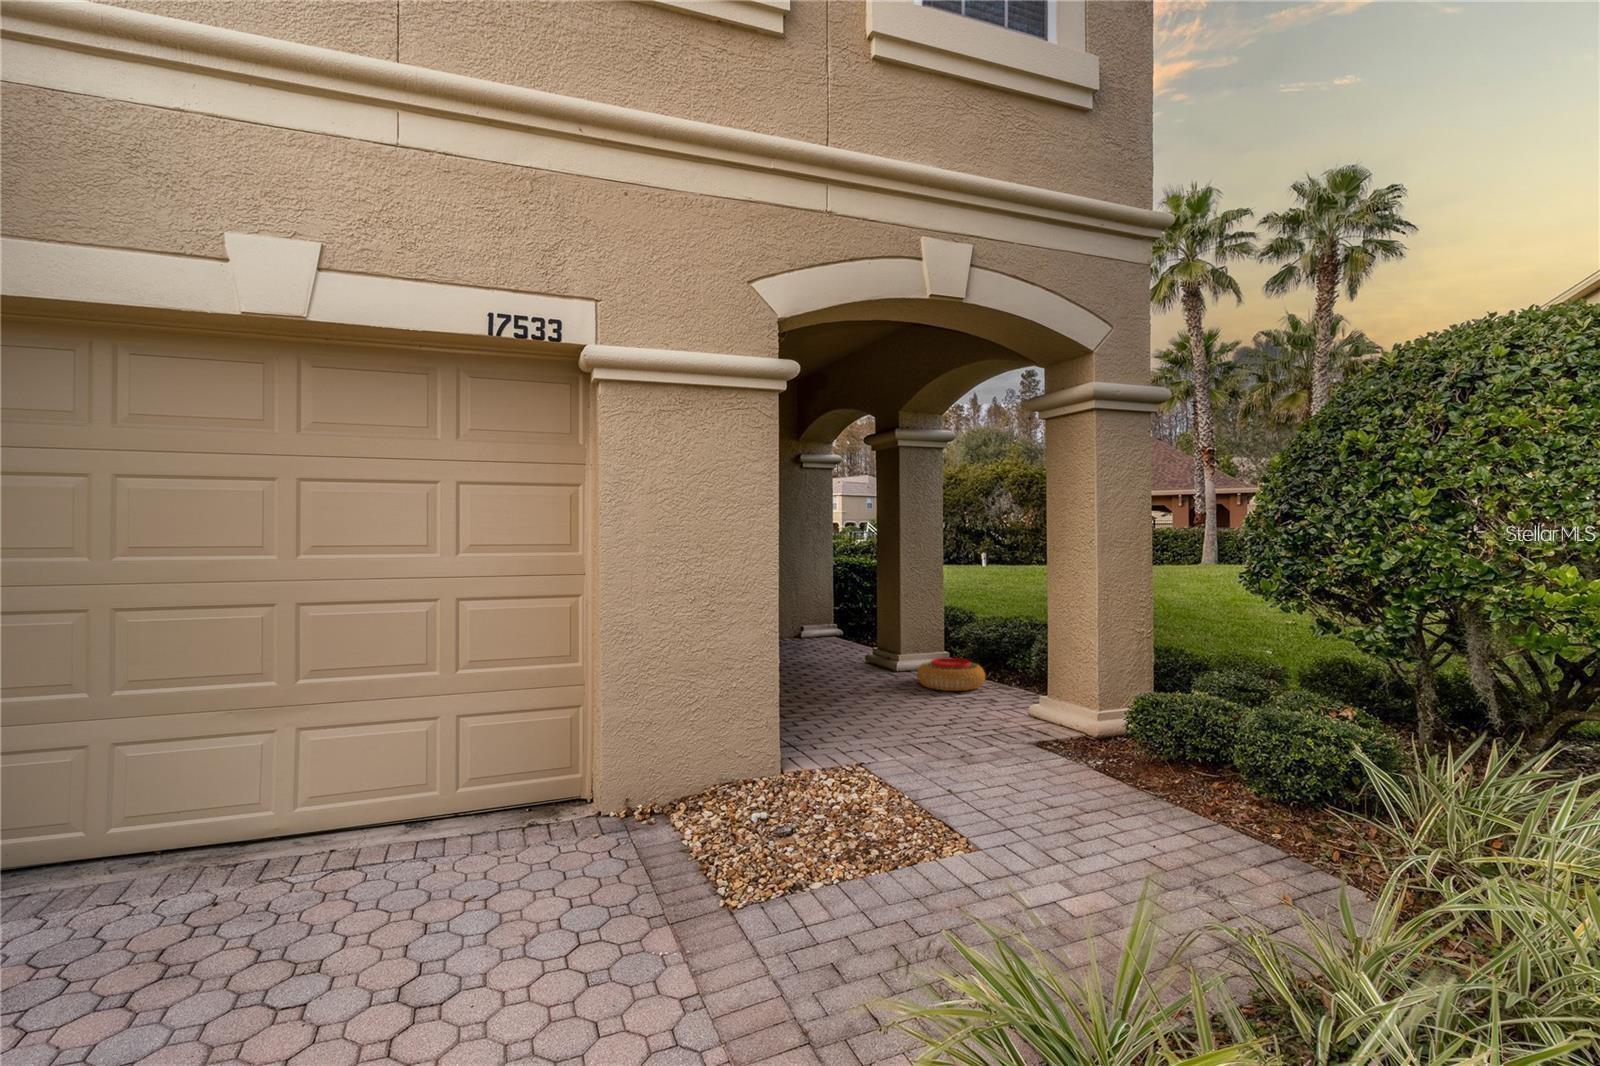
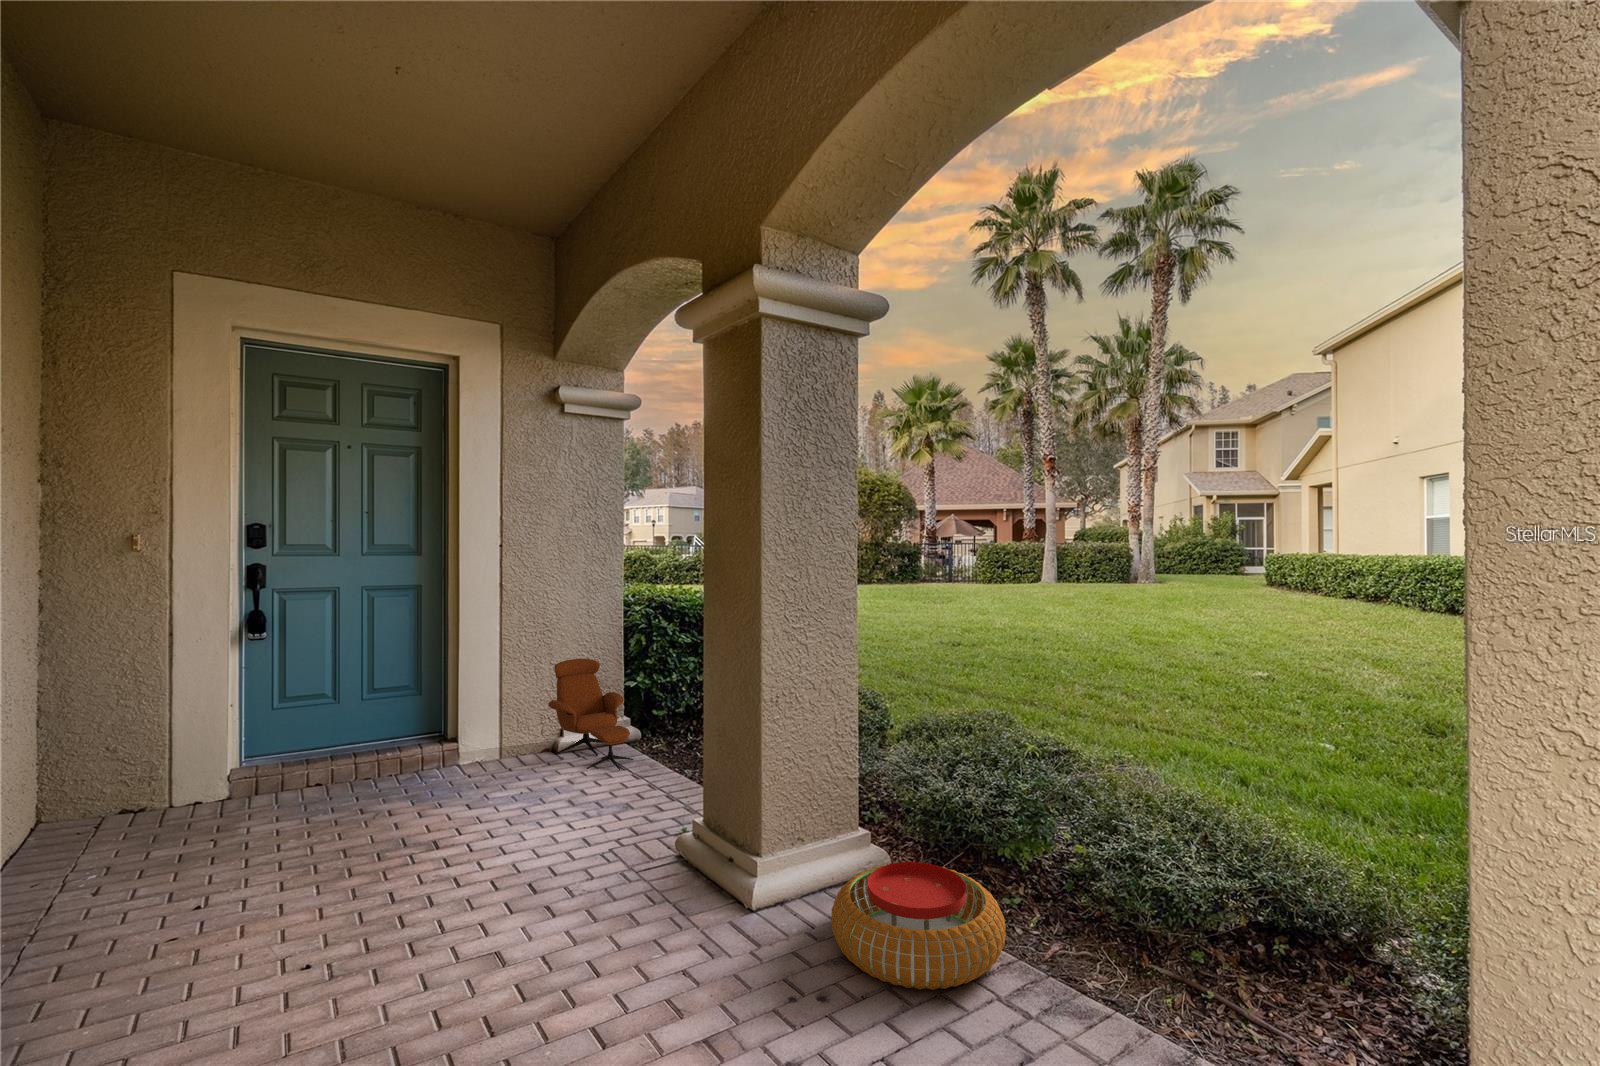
lounge chair: none [796,590,840,643] -> present [548,658,633,770]

